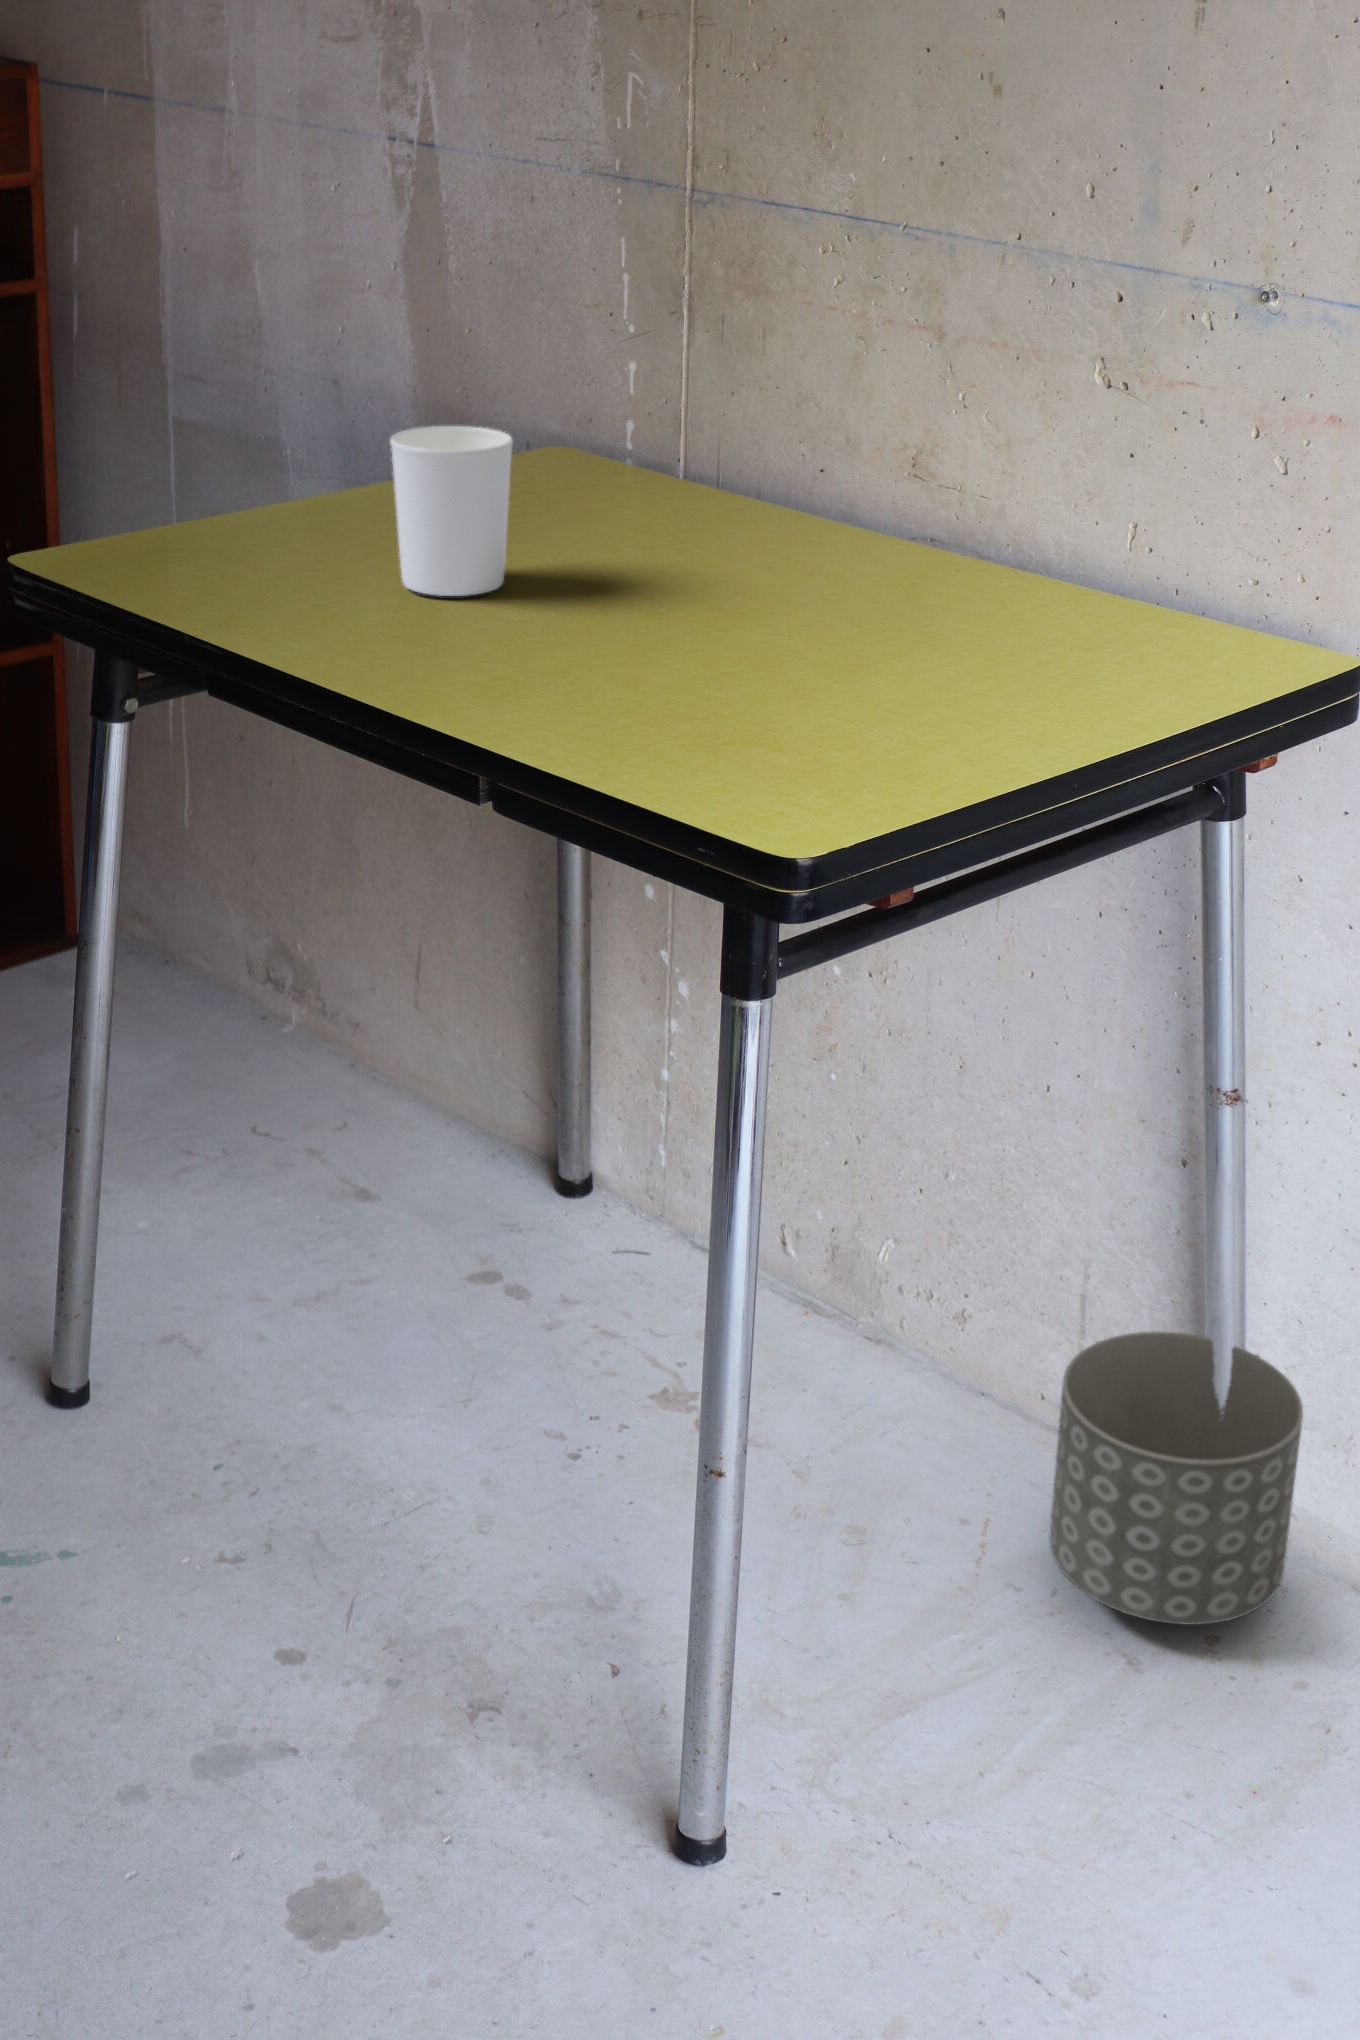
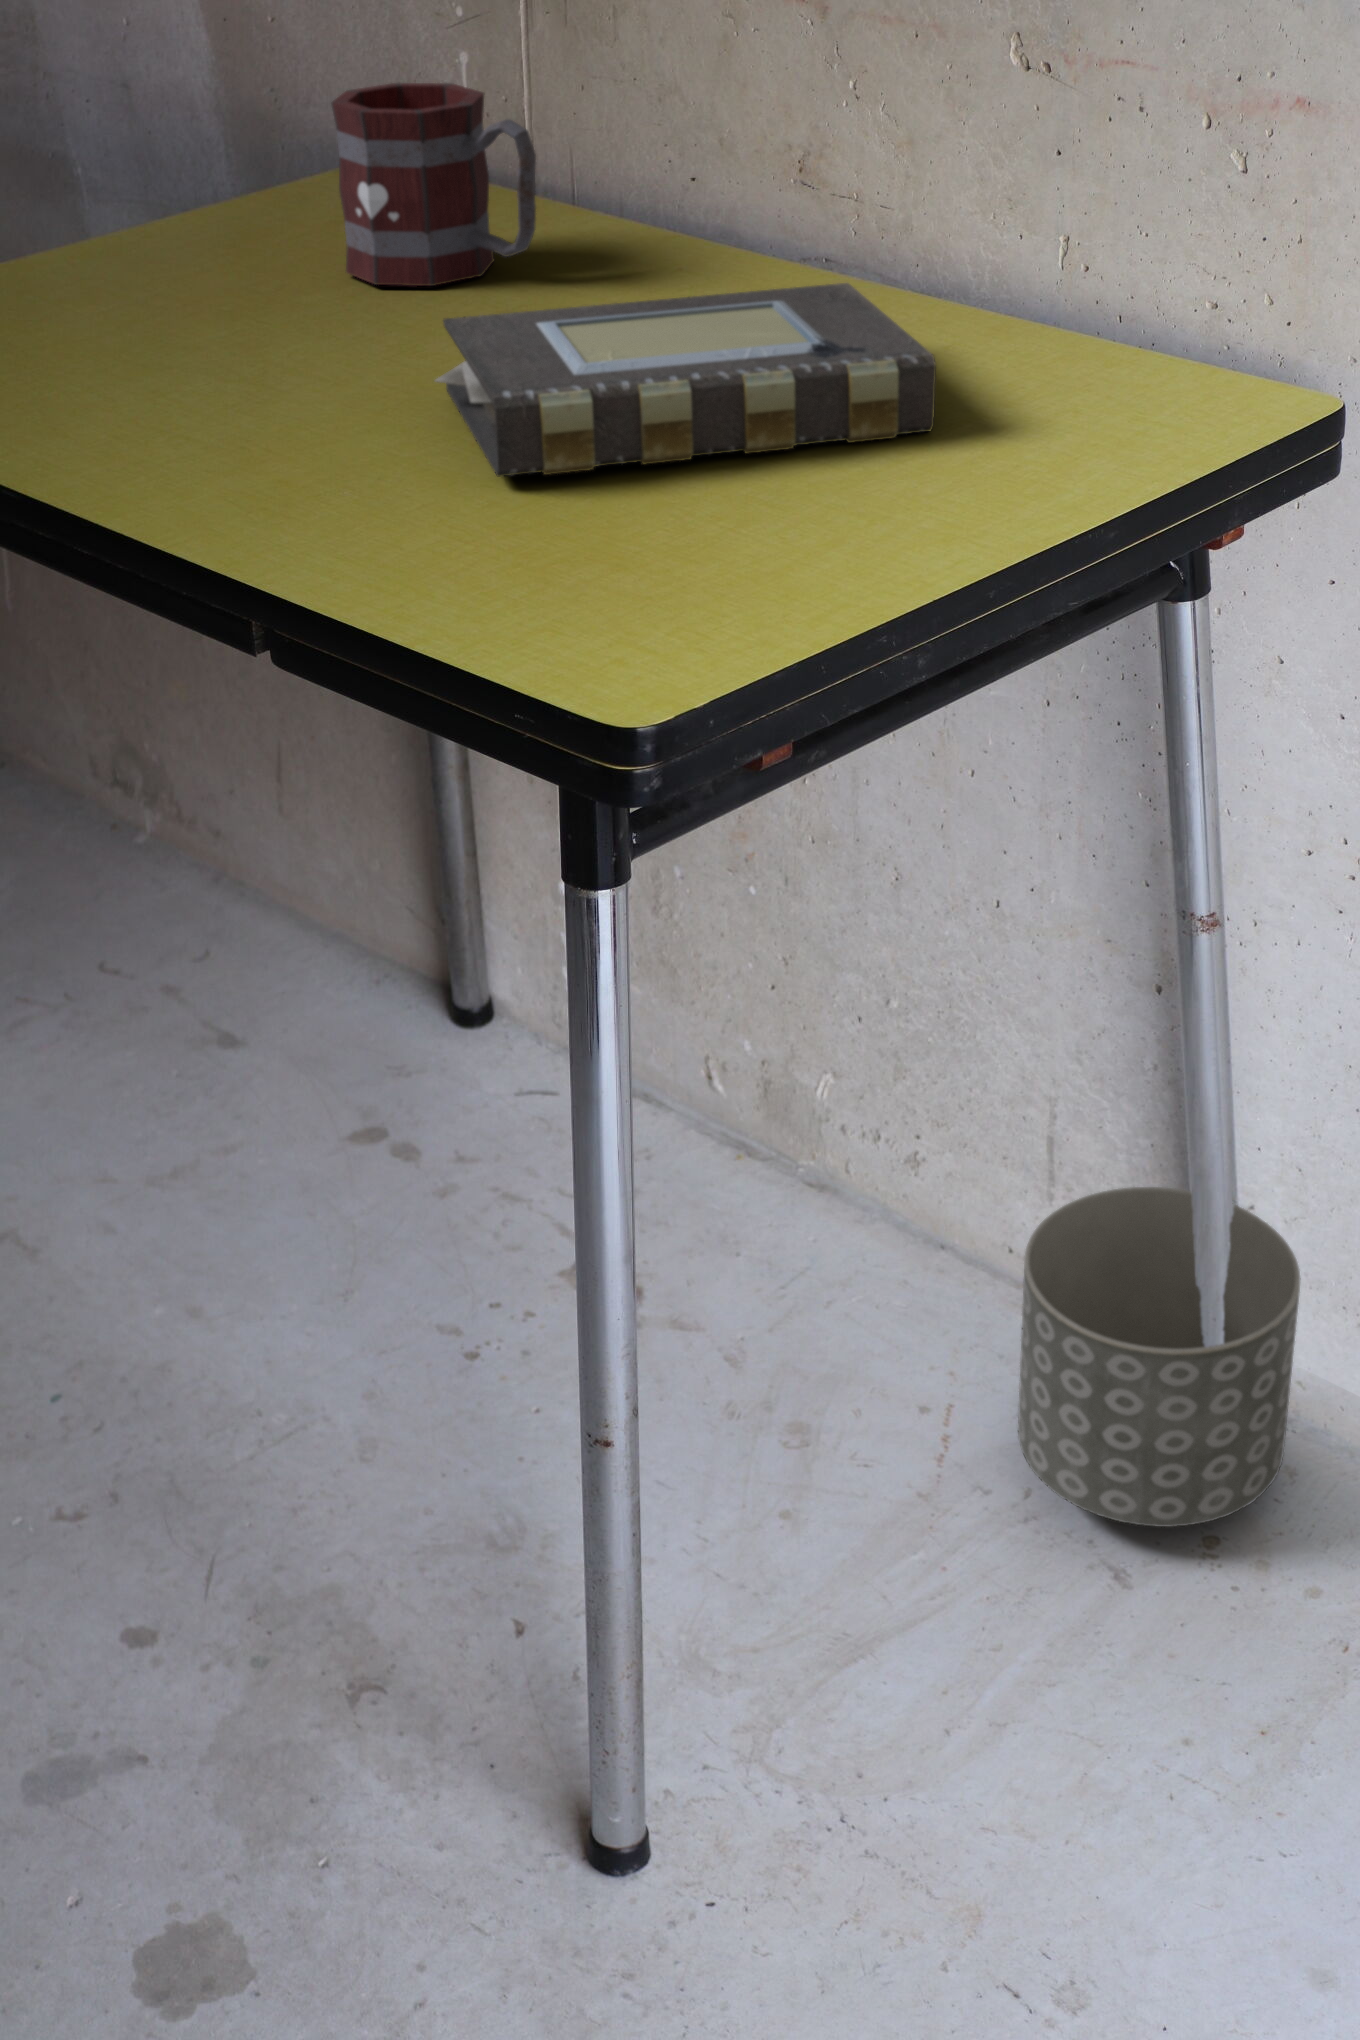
mug: none [535,380,699,542] -> present [331,83,536,286]
candle holder: present [390,426,513,596] -> none [139,152,300,369]
book: none [620,549,1028,683] -> present [435,283,936,477]

